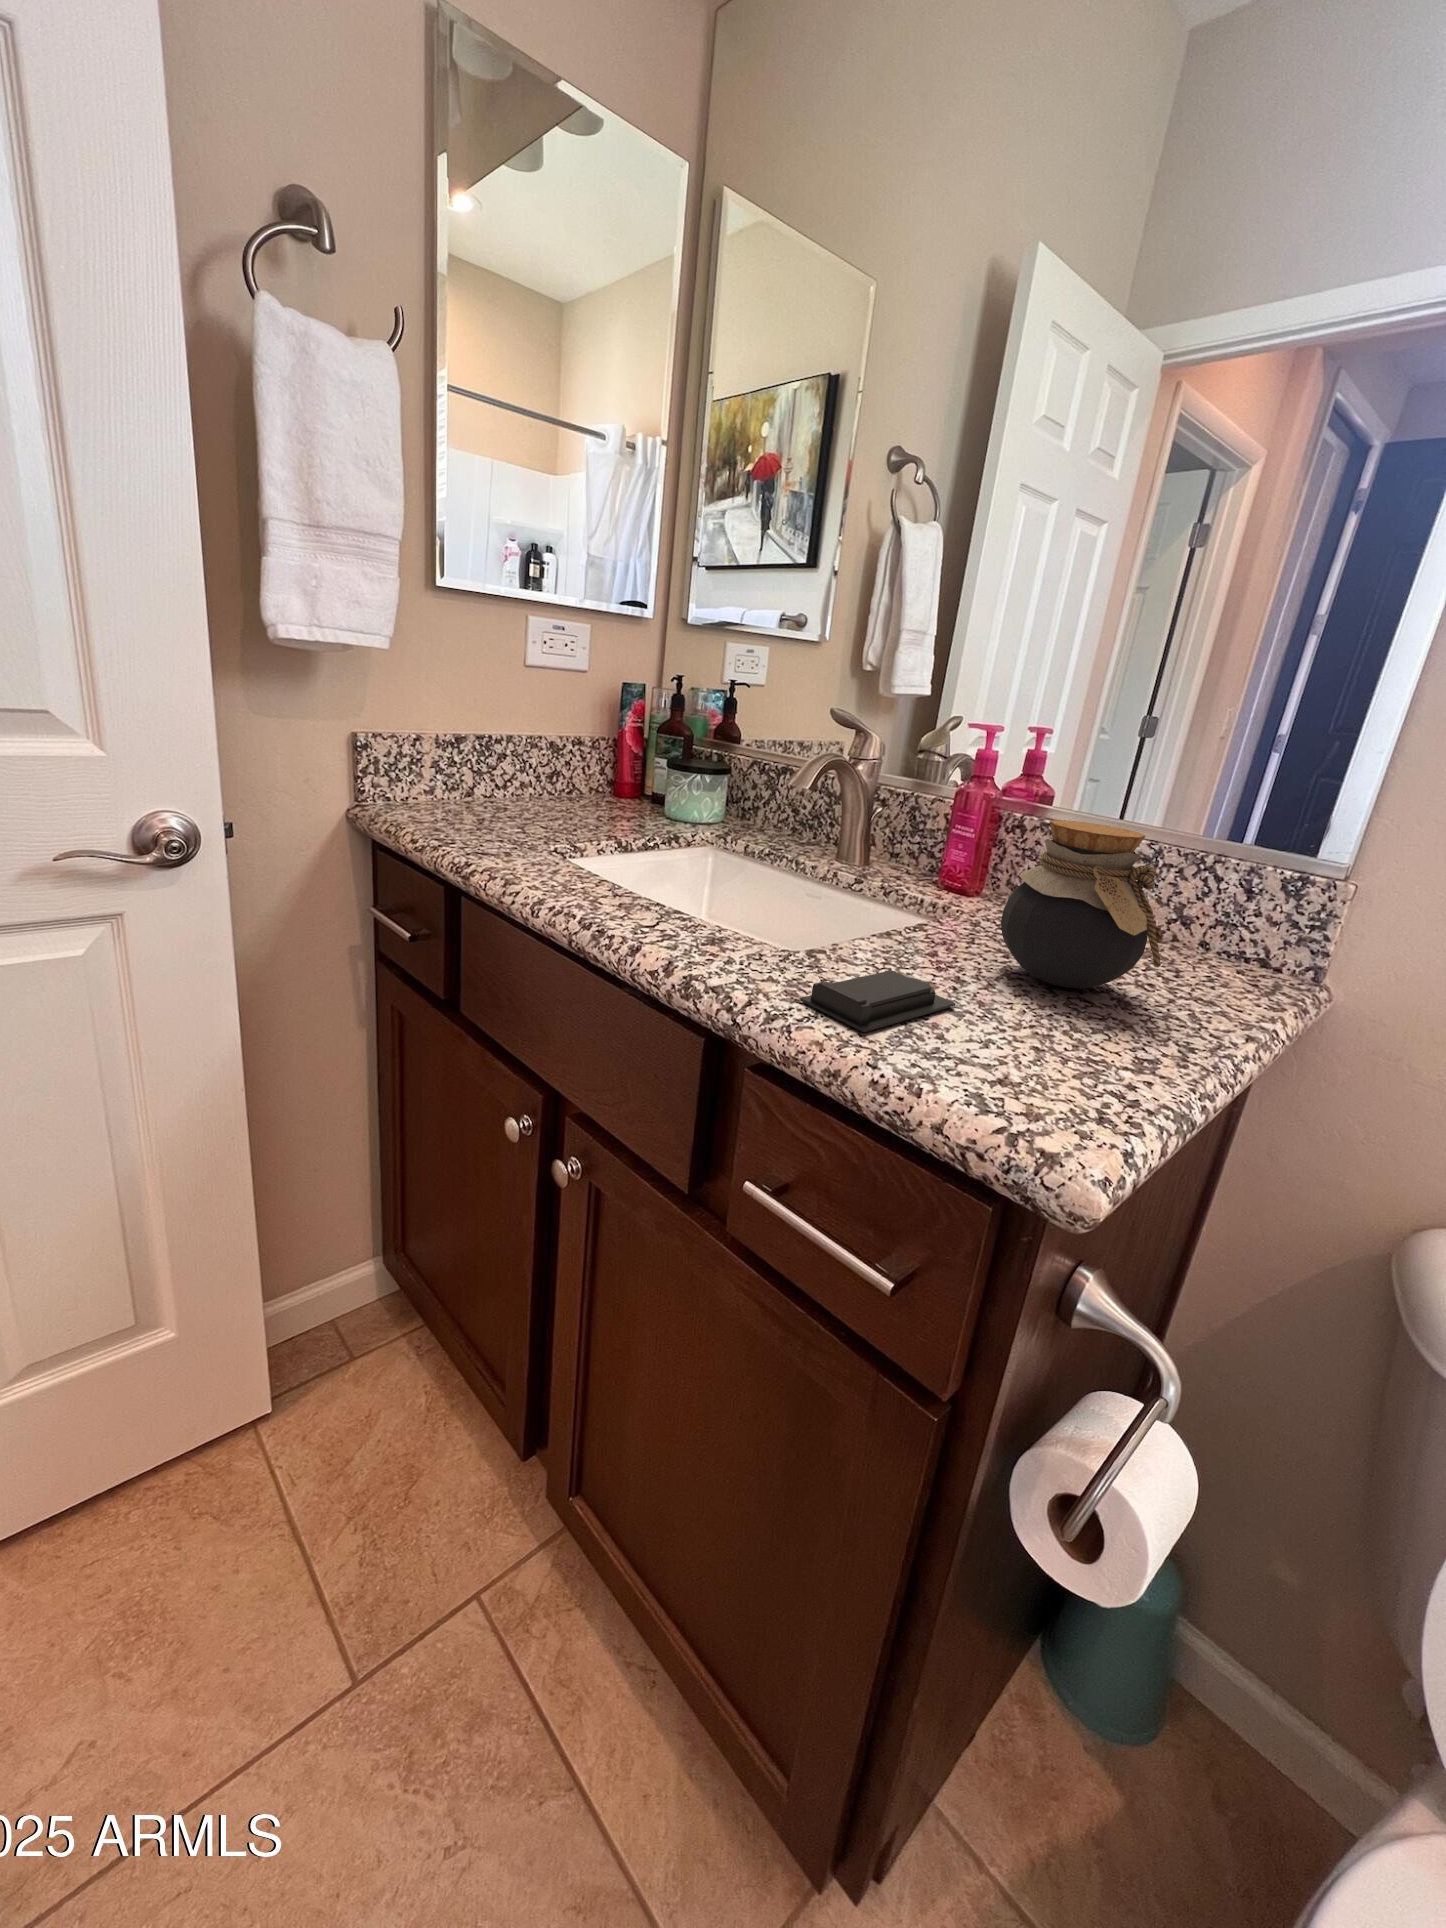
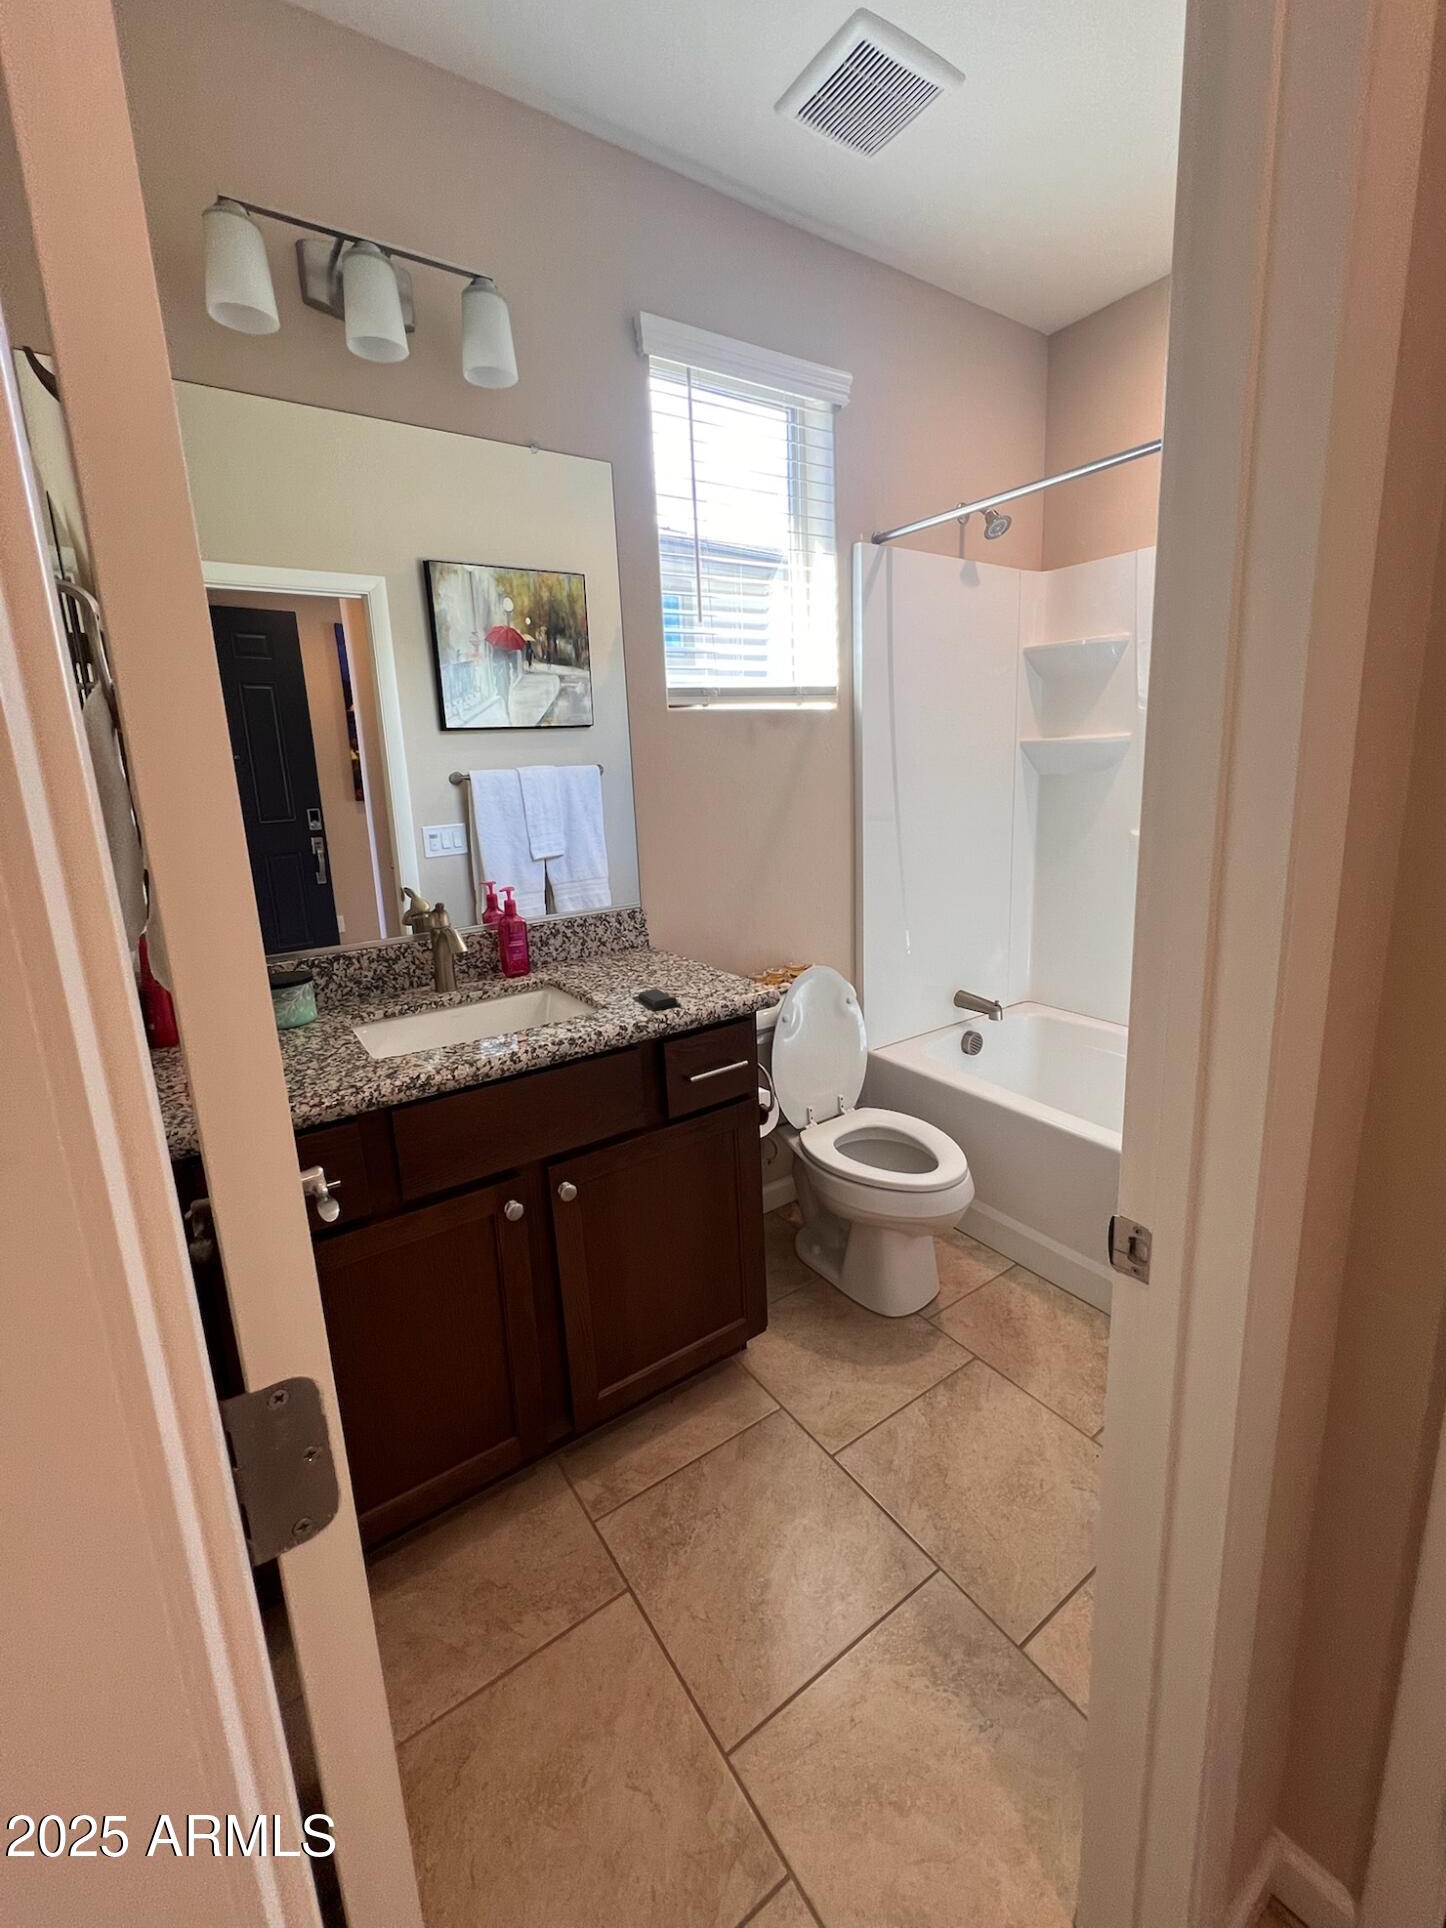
jar: present [1001,820,1163,988] -> none [609,916,666,979]

